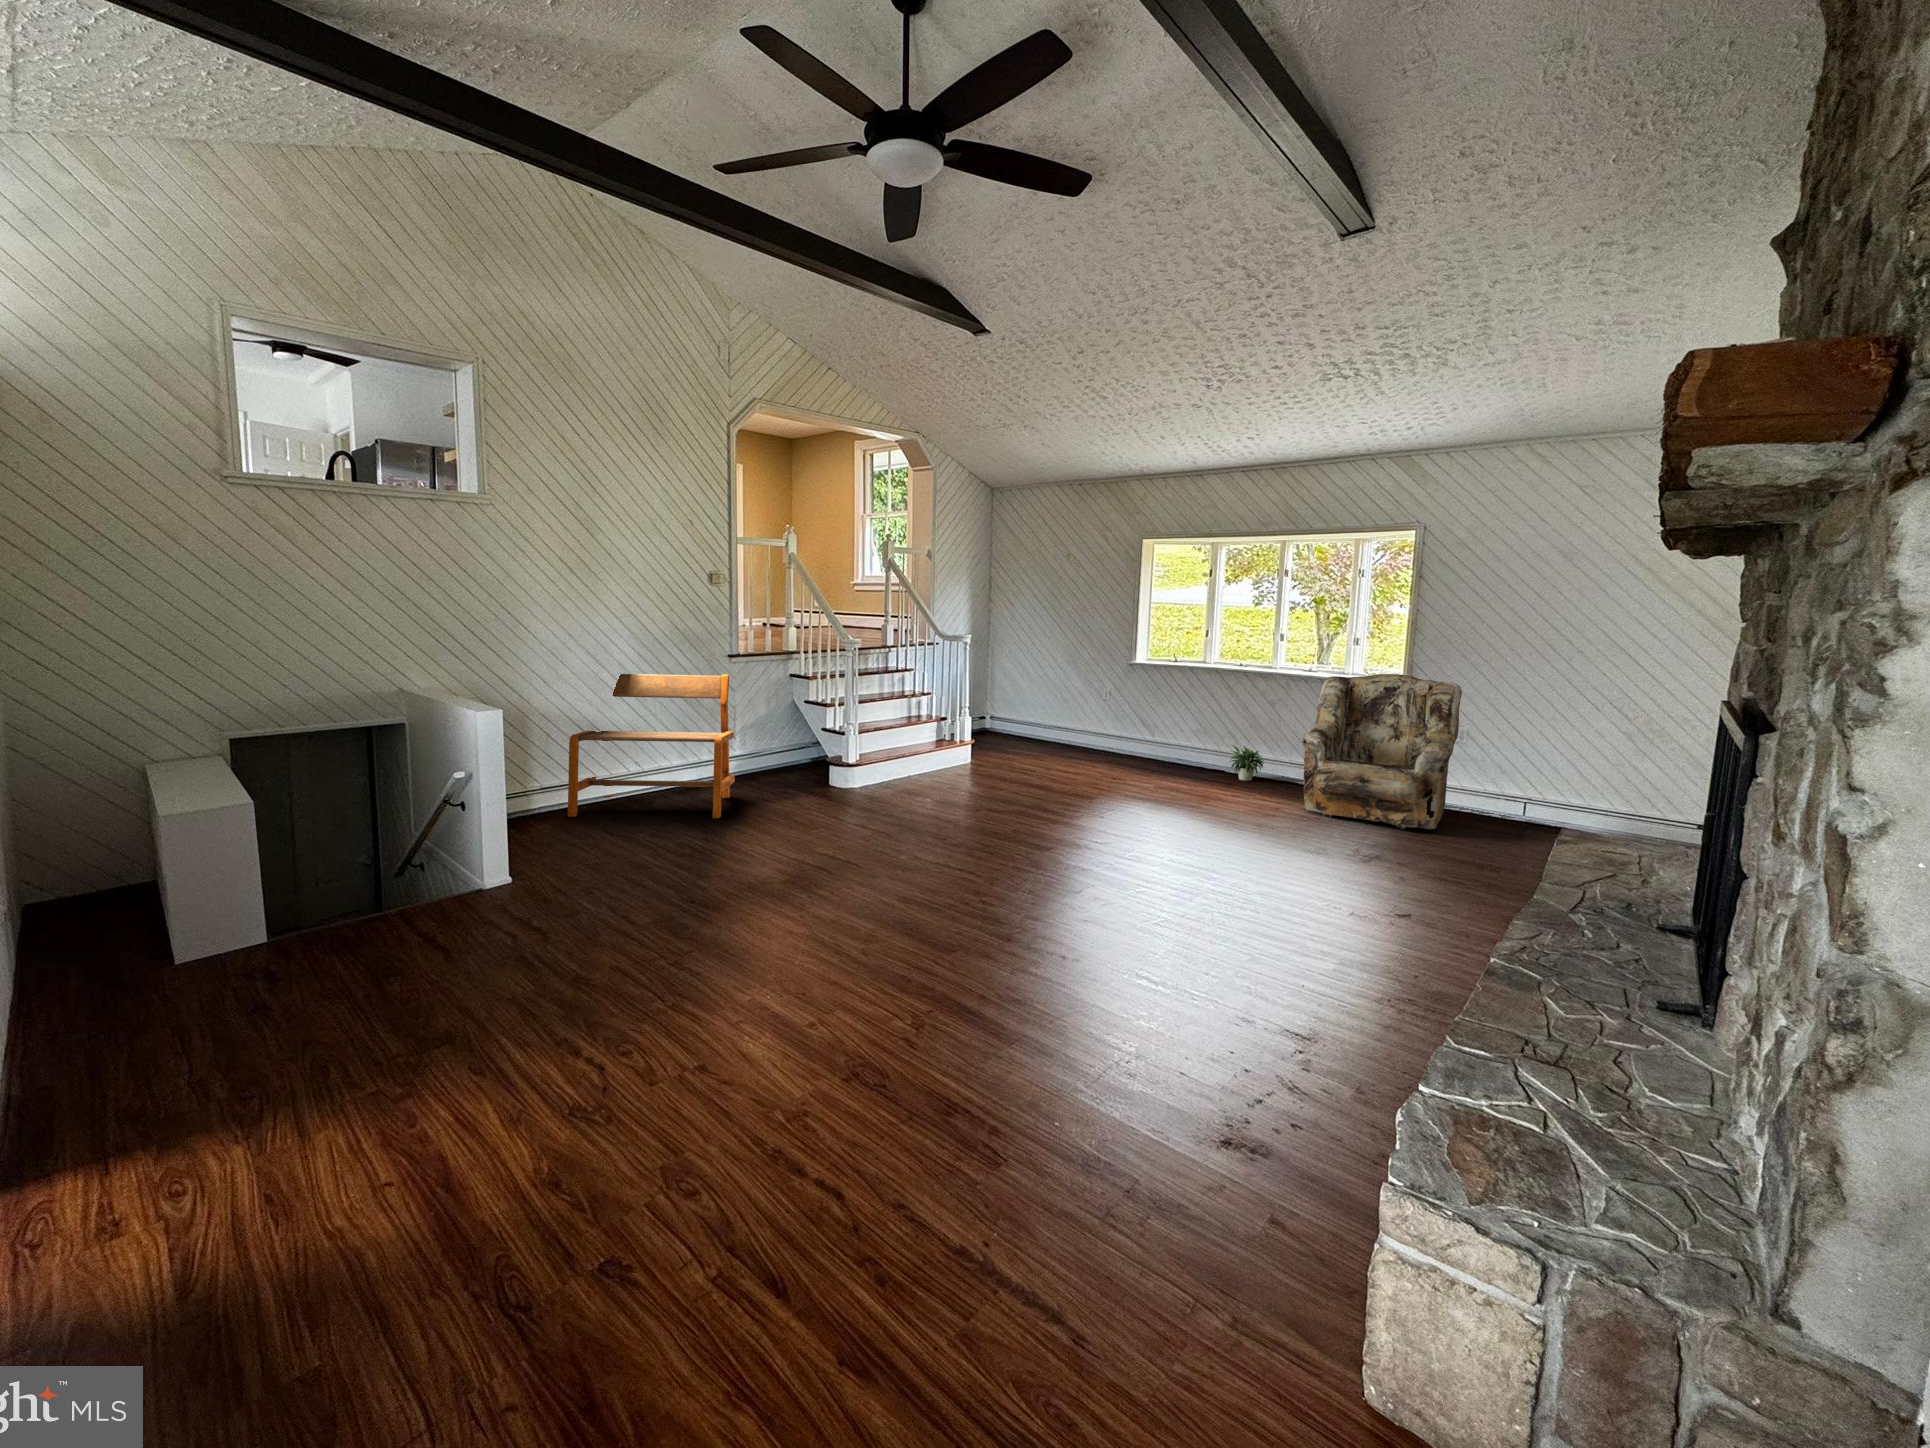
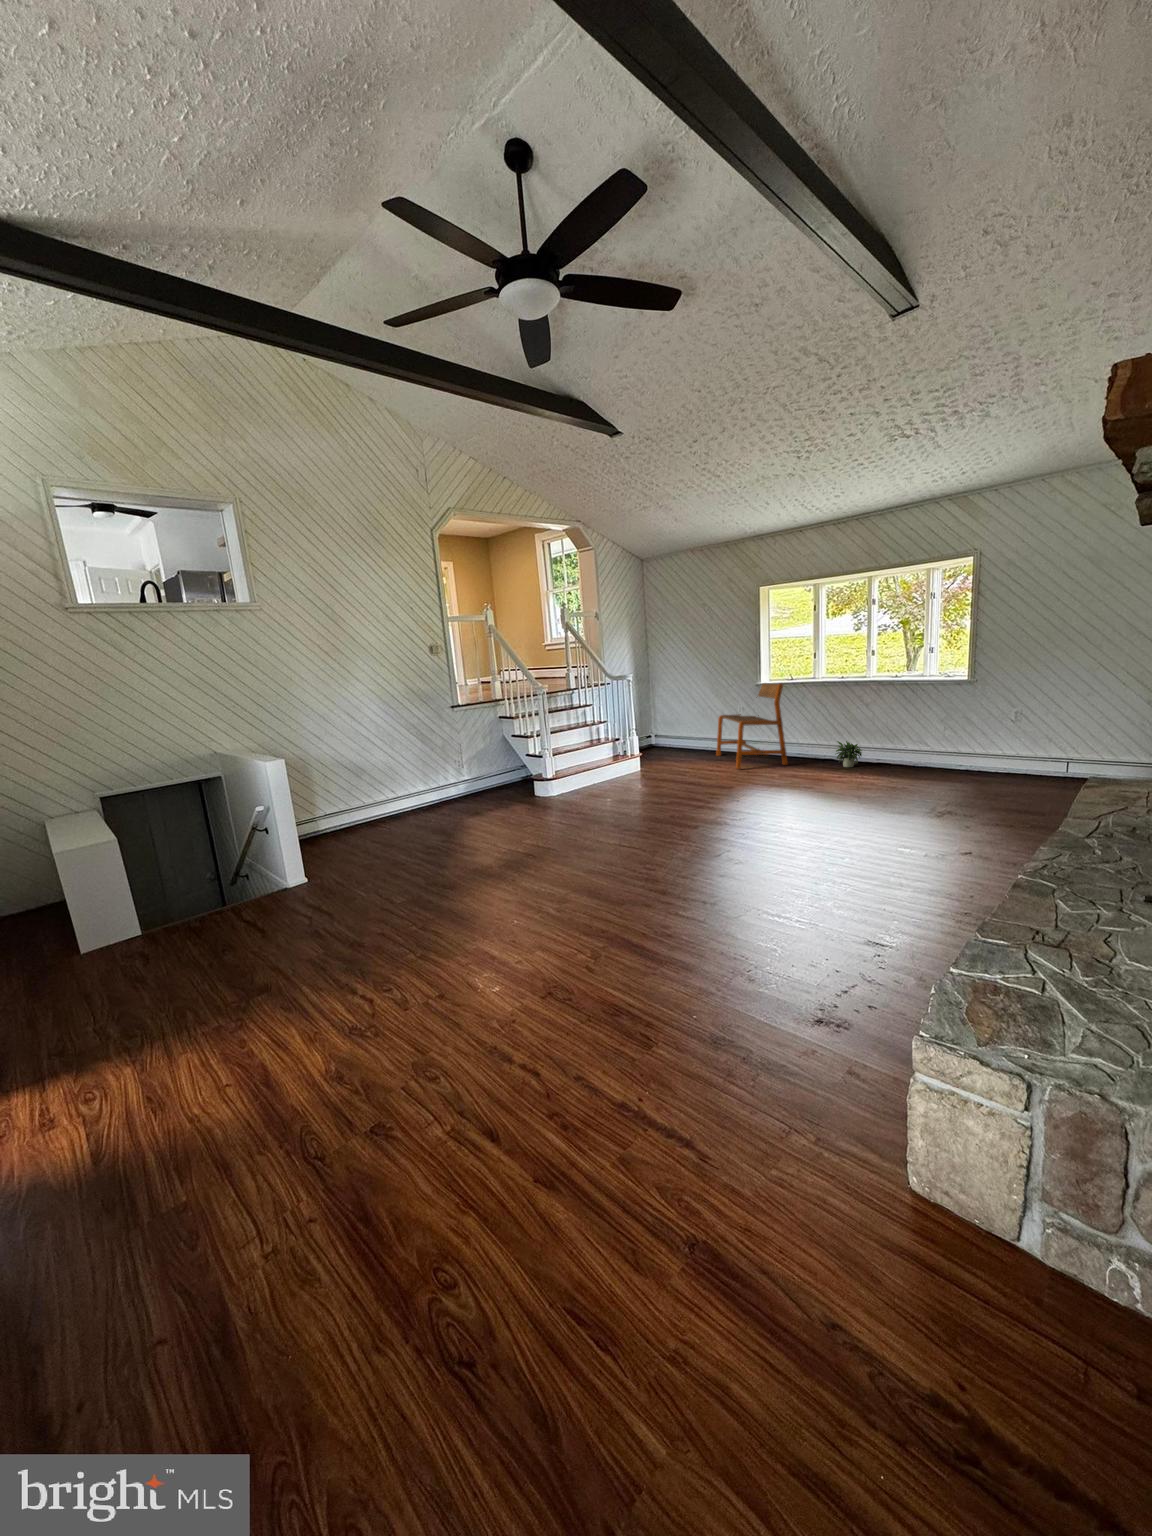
bench: present [568,674,735,818] -> present [716,683,788,769]
armchair: present [1302,674,1462,829] -> none [888,674,1016,792]

